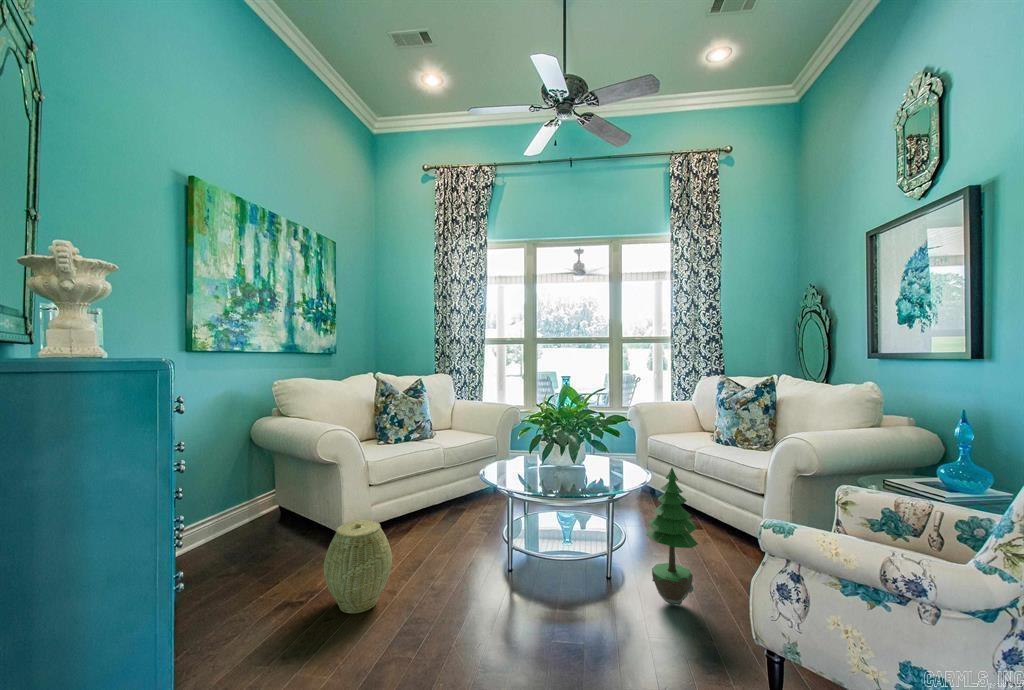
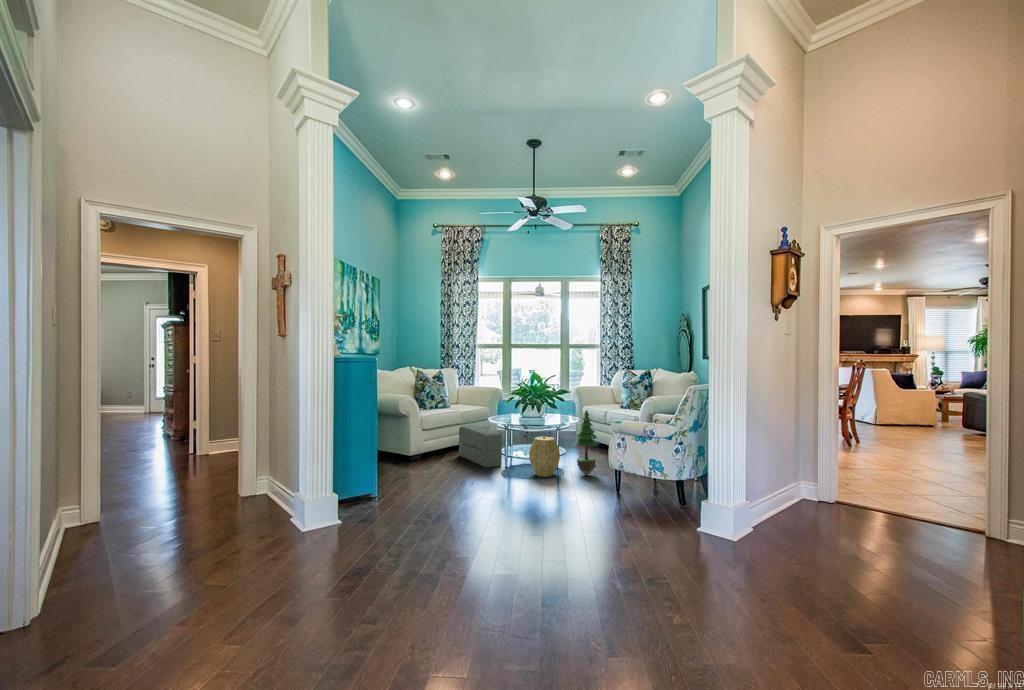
pouf: none [437,474,503,568] -> present [459,425,502,468]
woven basket: present [324,520,392,613] -> present [529,436,560,477]

